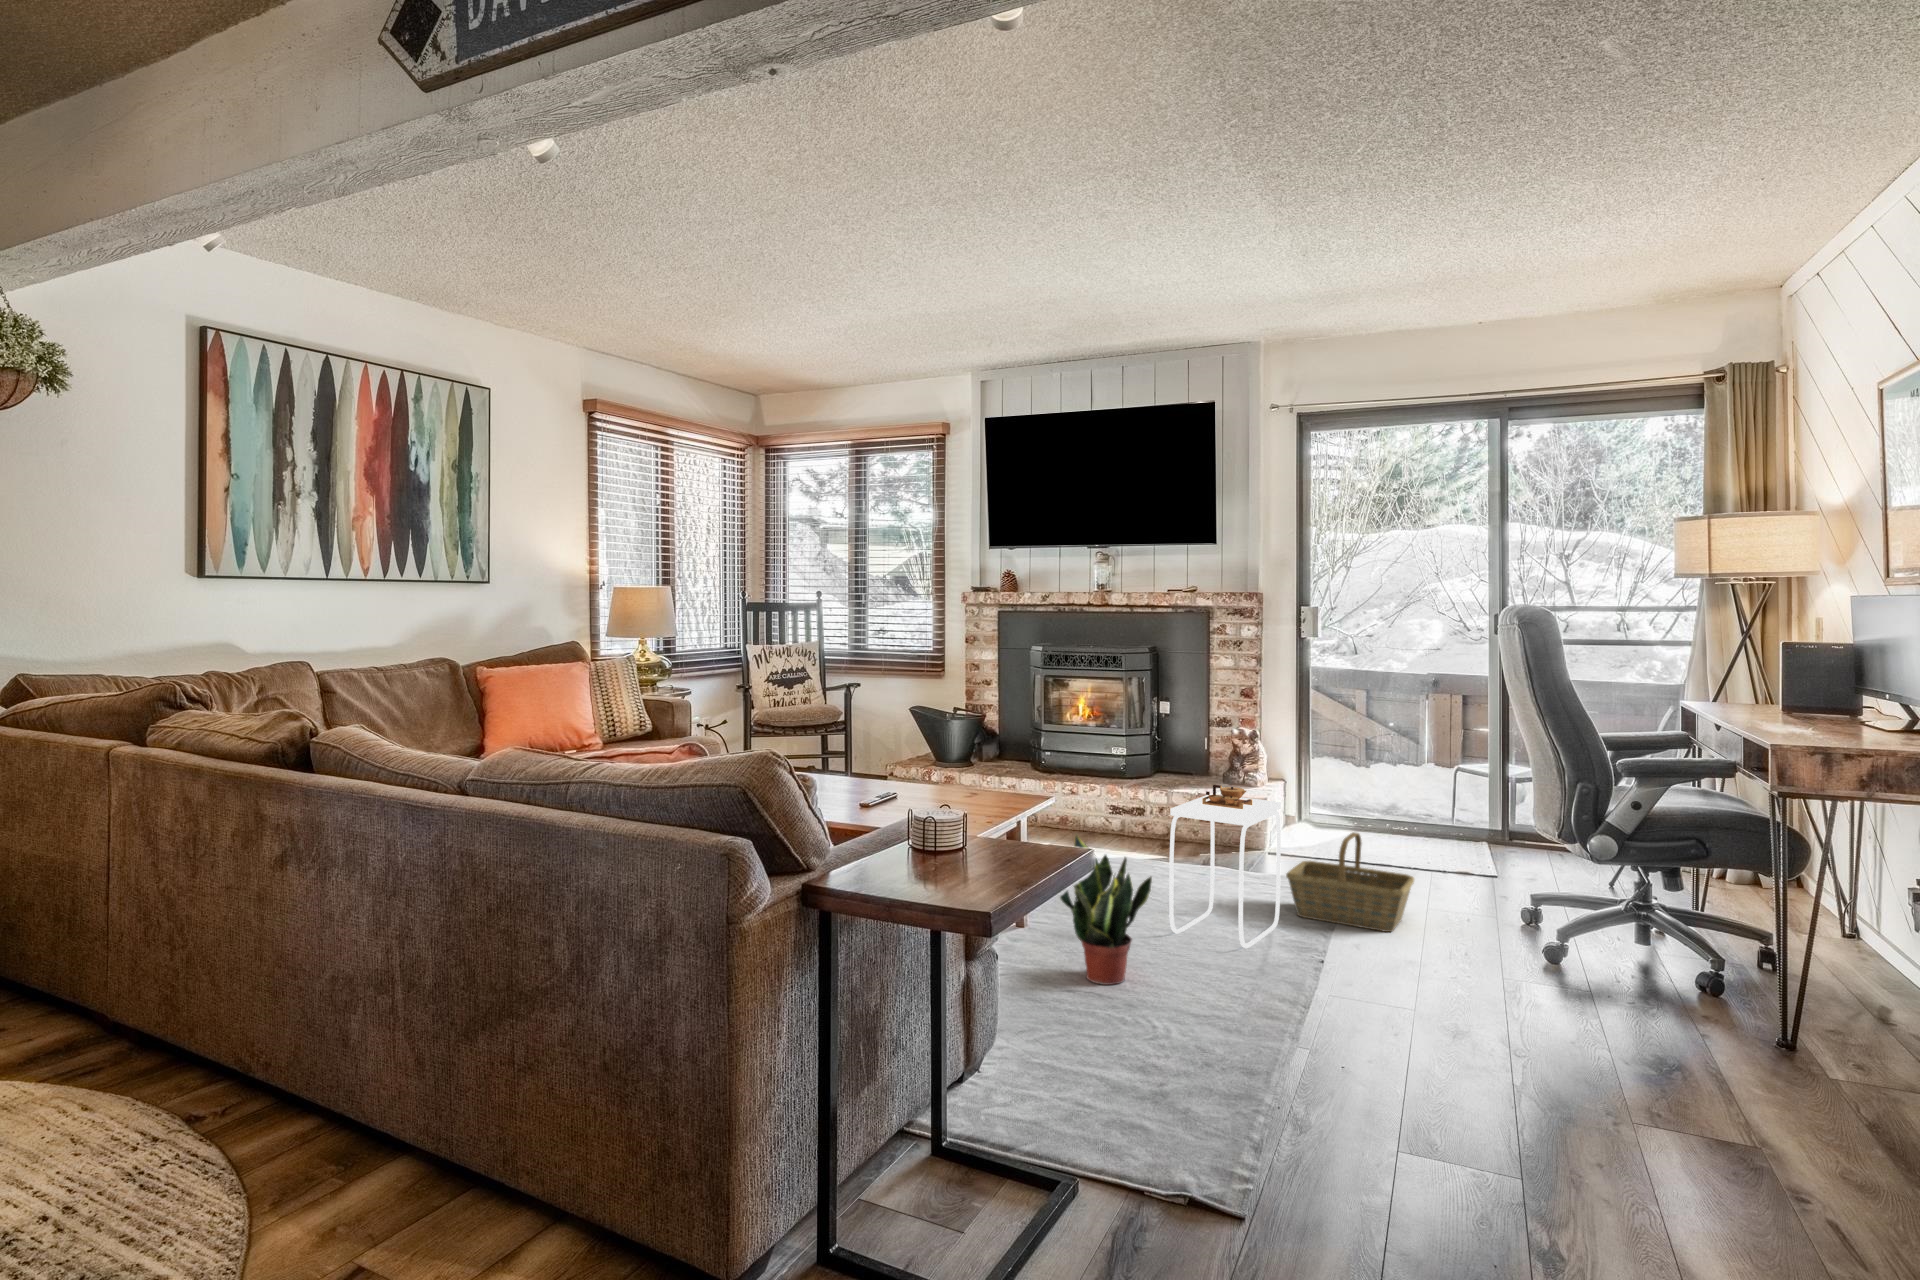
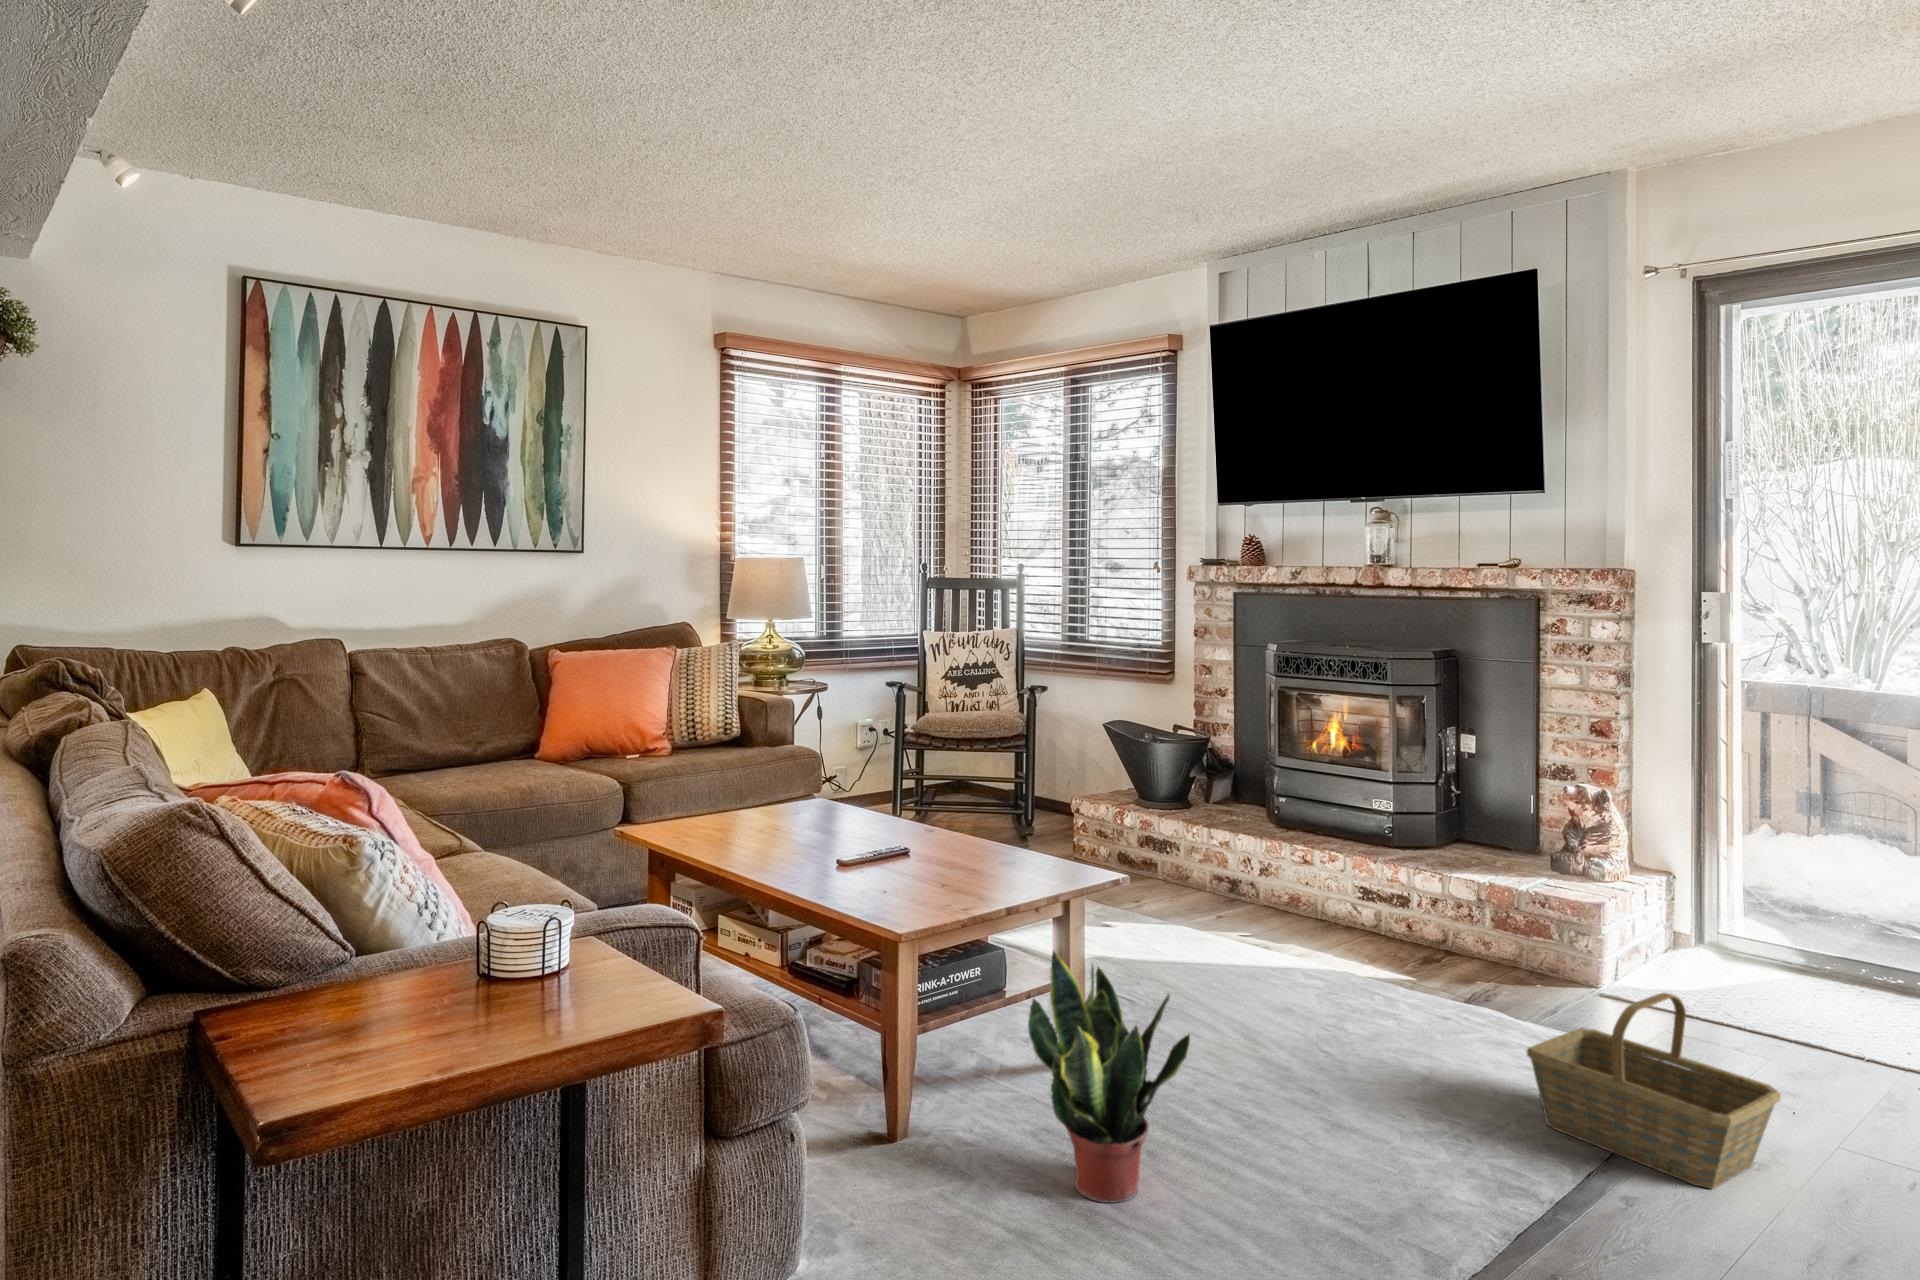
side table: present [1169,785,1281,948] -> none [1279,886,1499,1174]

